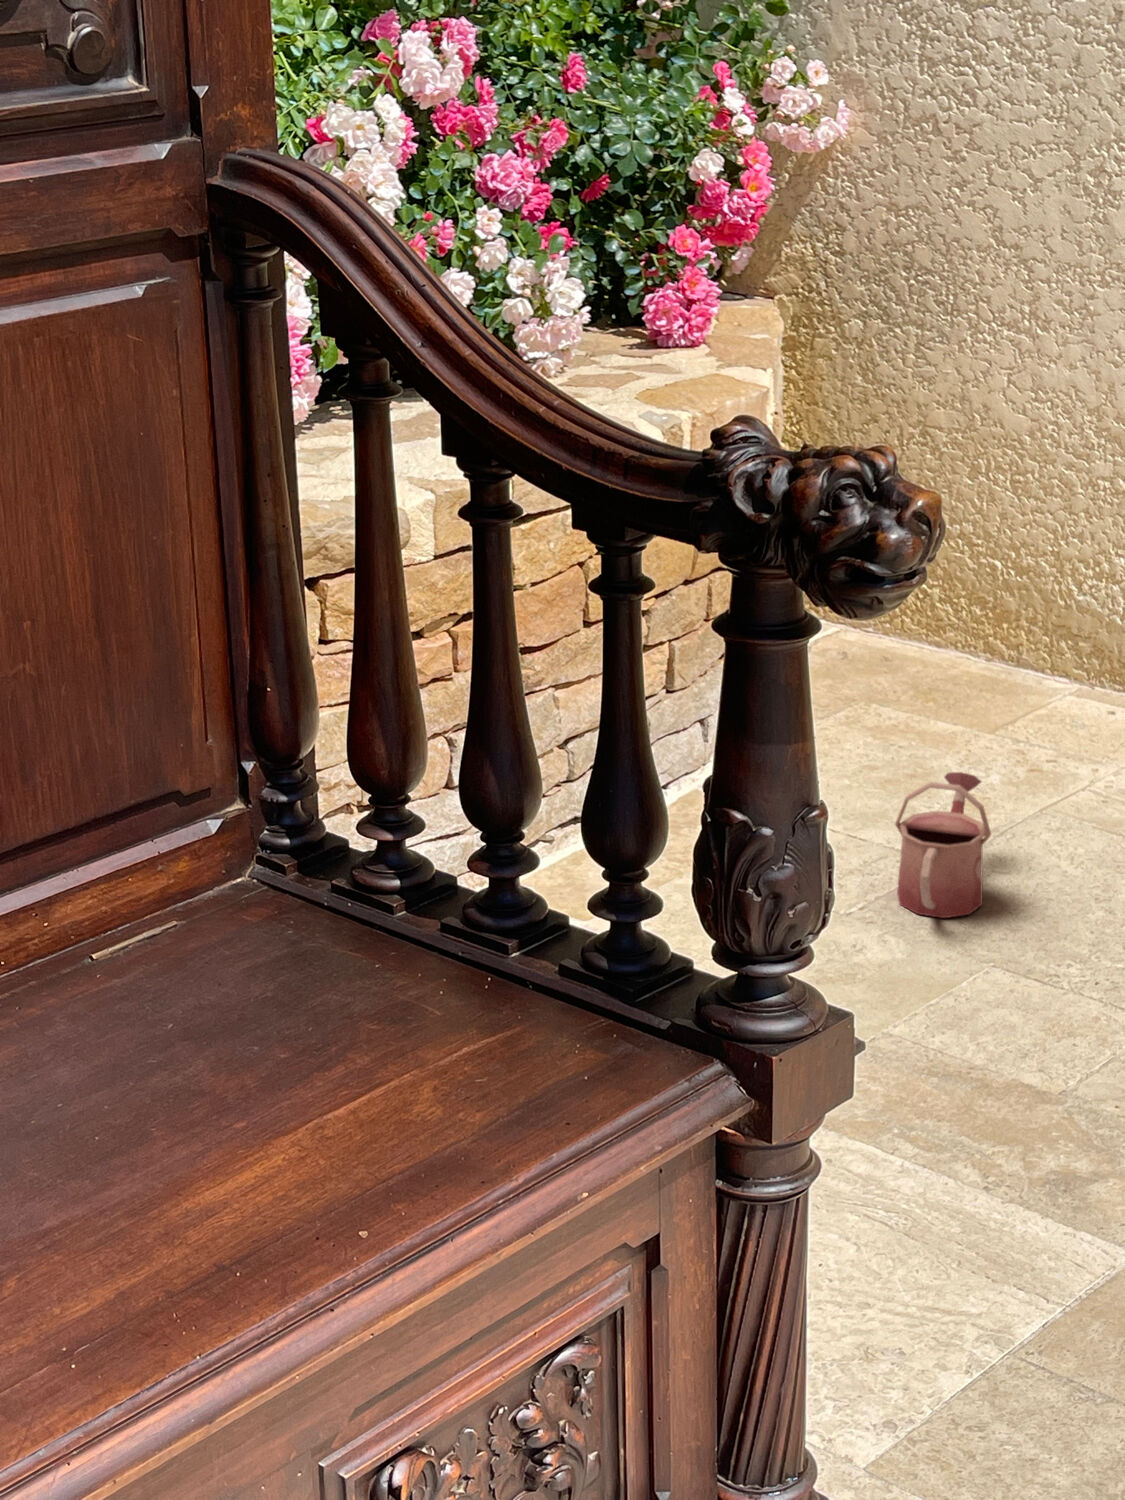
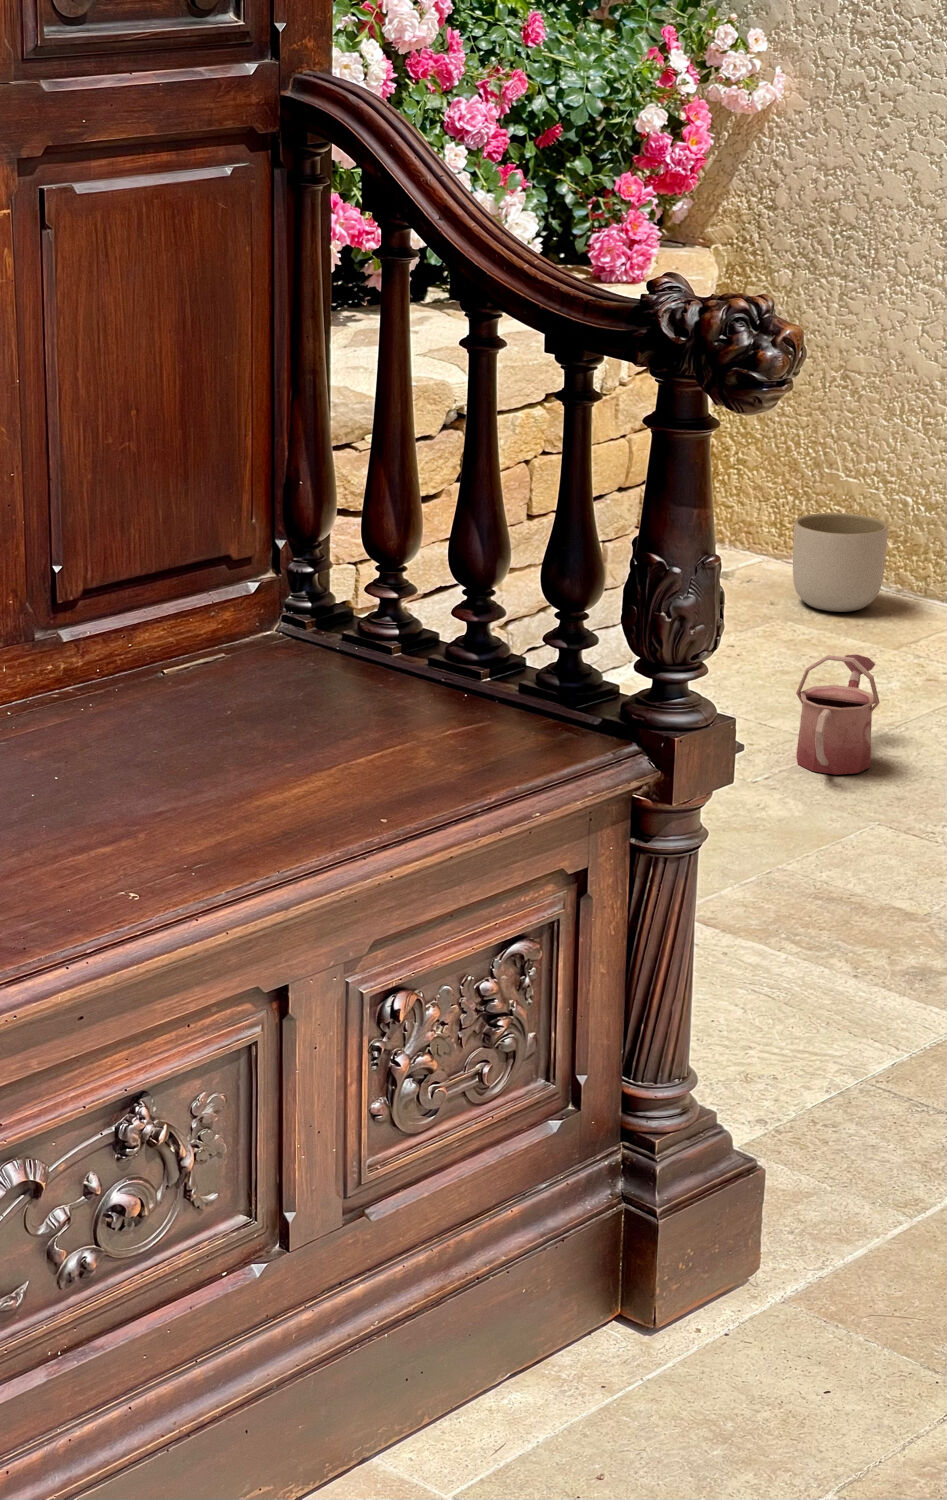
planter: none [877,580,978,688] -> present [793,513,888,612]

